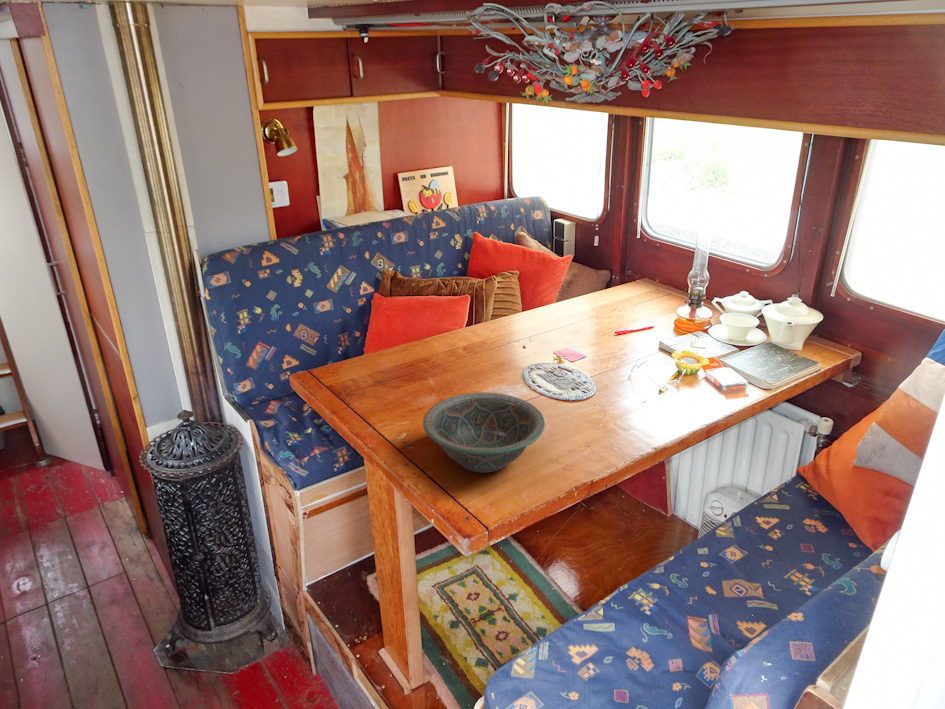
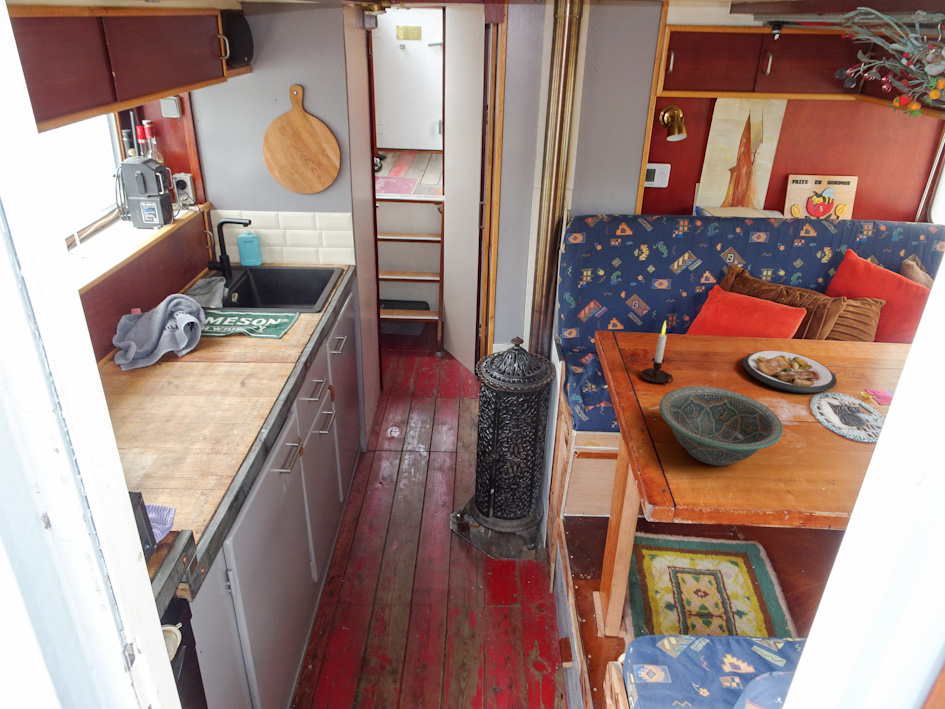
plate: none [452,339,536,376] -> present [743,351,837,393]
candle: none [369,342,406,409] -> present [641,321,673,383]

